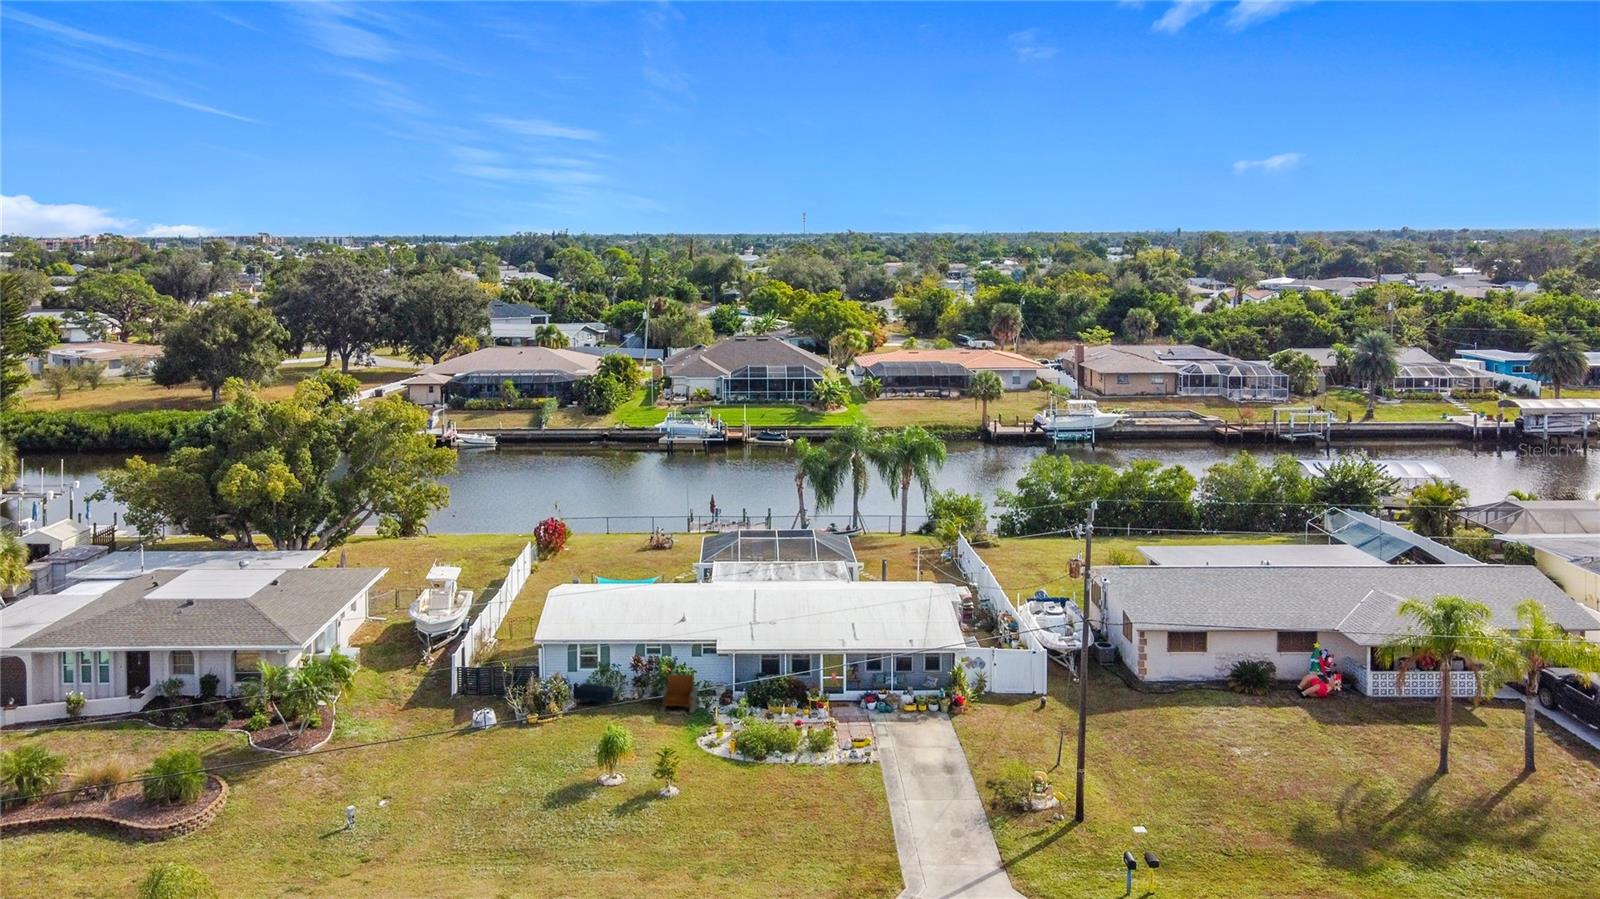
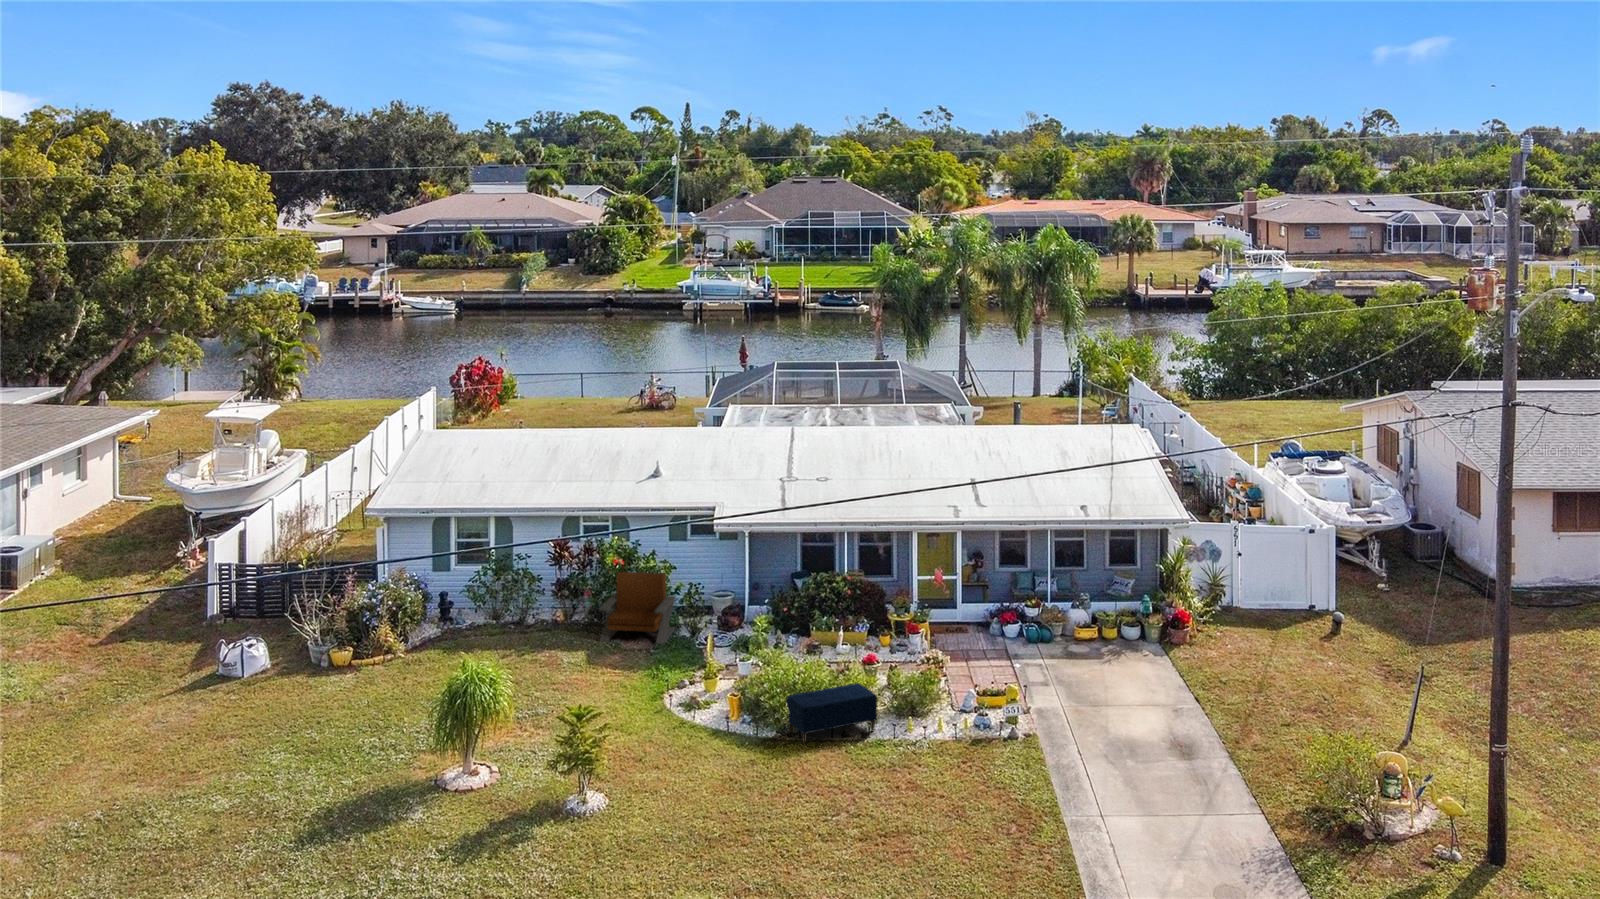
bench: present [575,683,614,707] -> present [786,683,877,745]
potted plant: present [985,779,1007,810] -> none [1296,772,1357,844]

